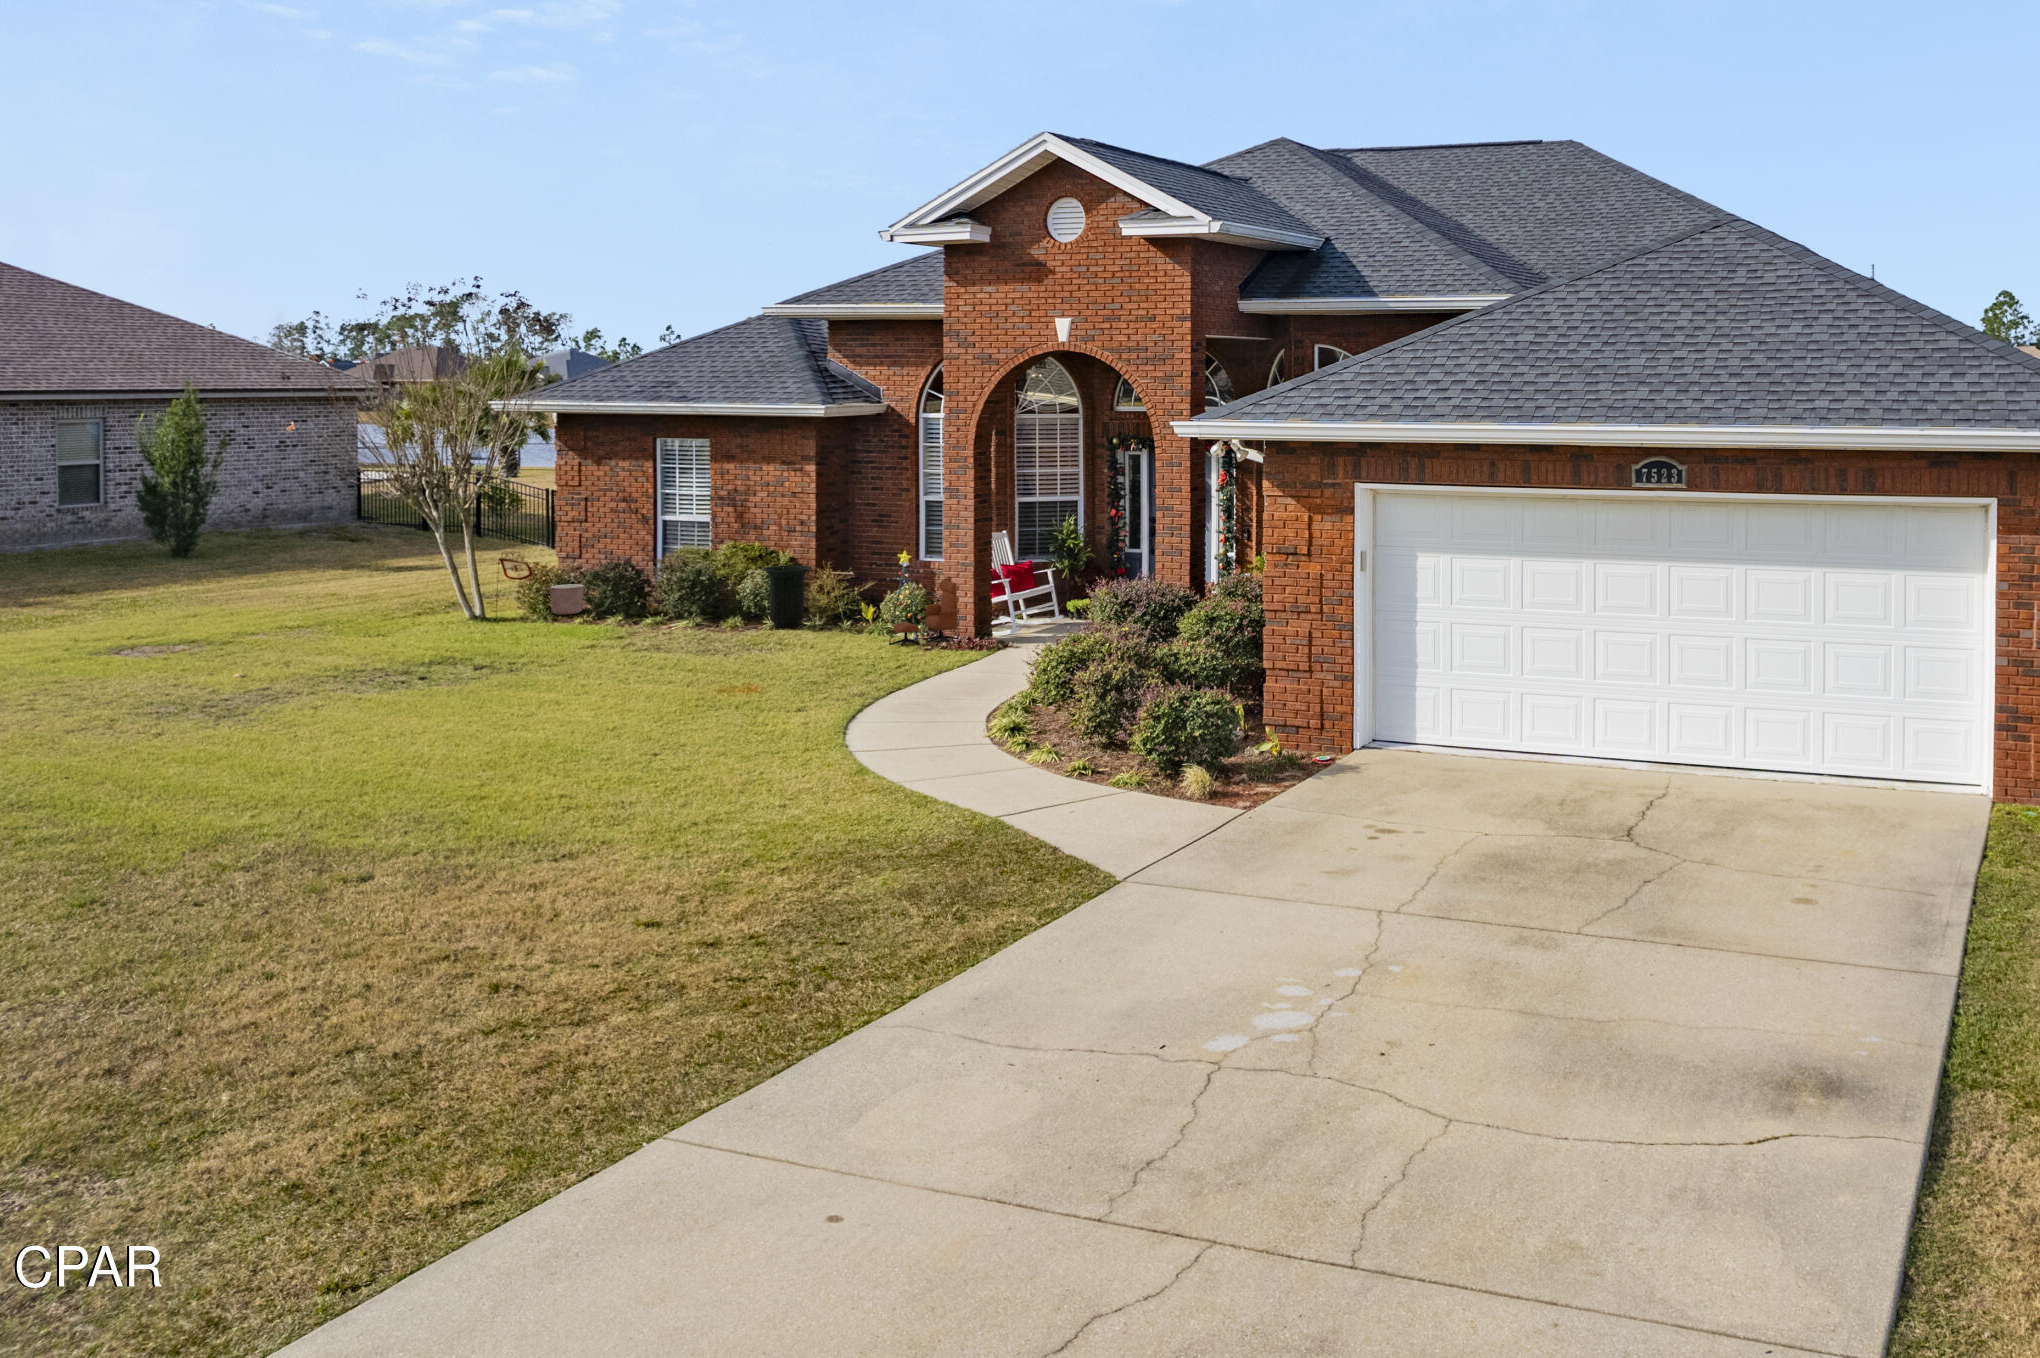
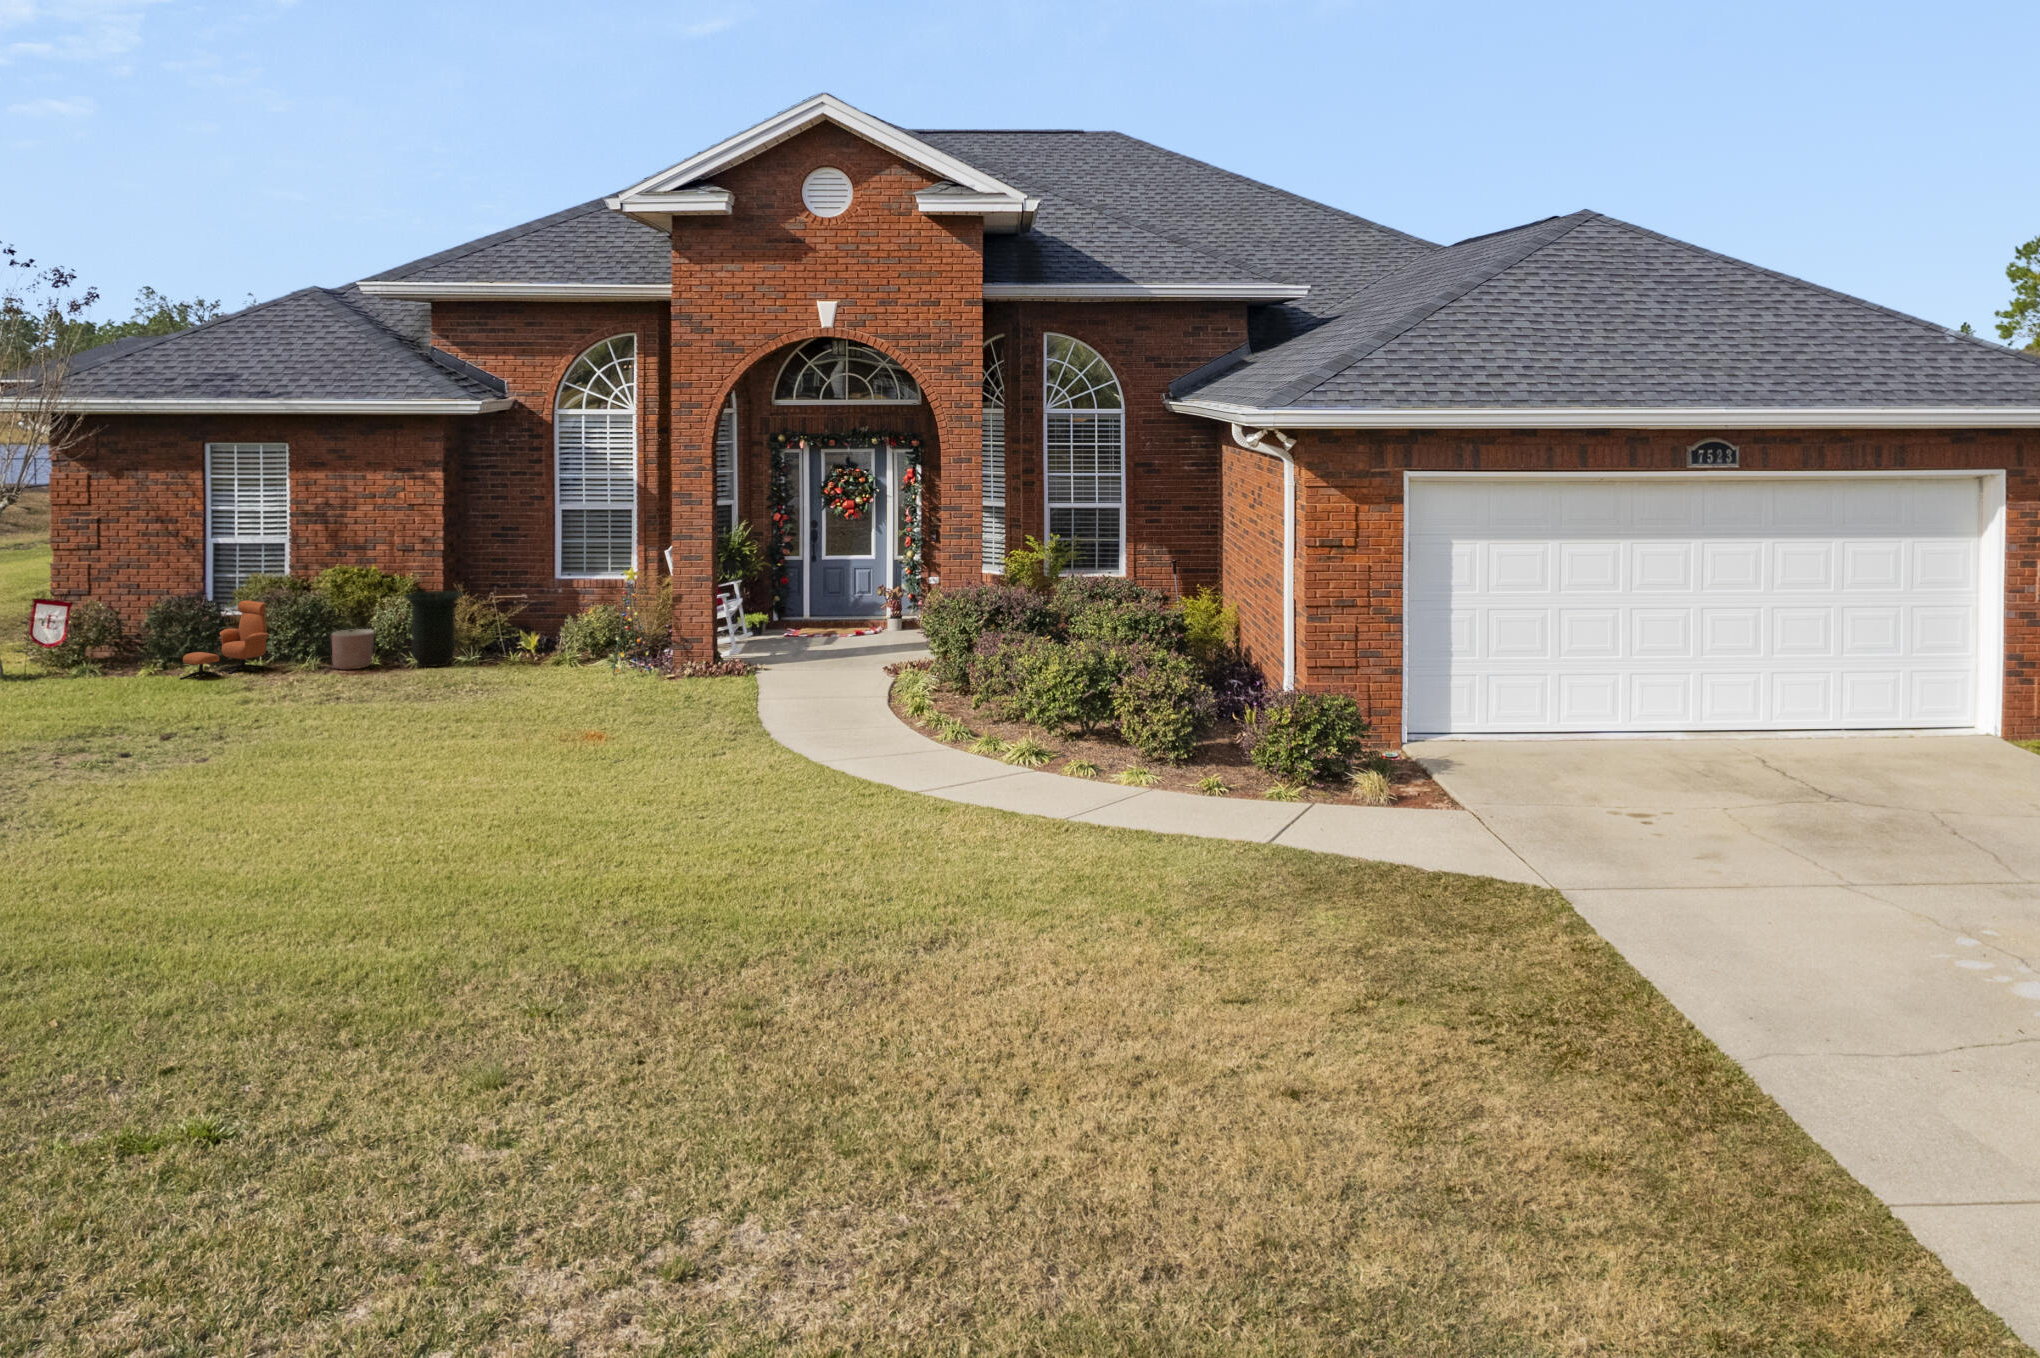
lounge chair: present [889,580,959,646] -> present [180,601,269,680]
planter: present [550,584,584,615] -> present [331,629,374,670]

